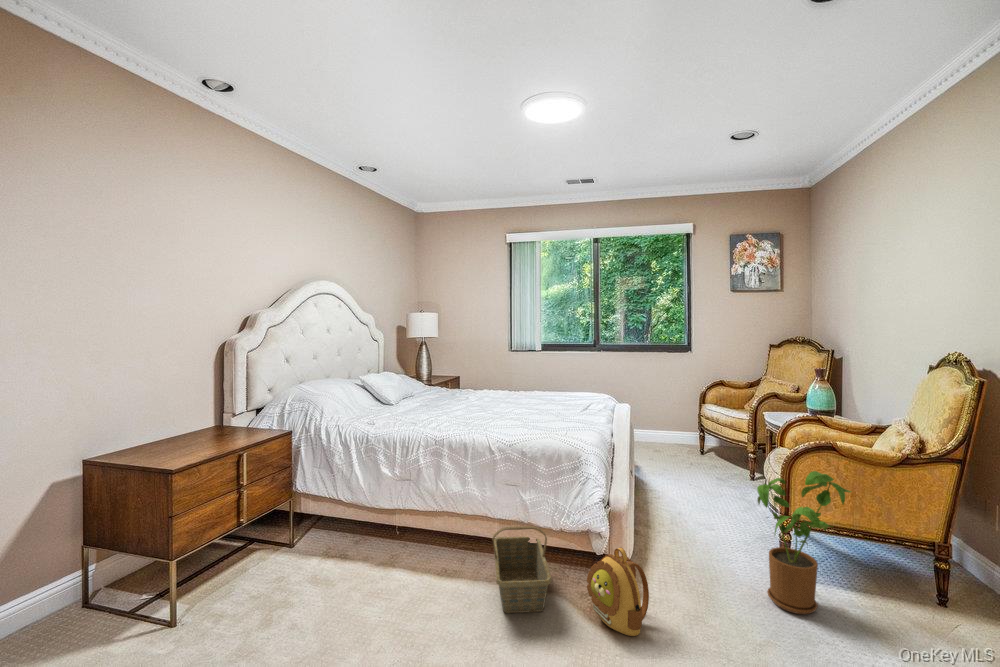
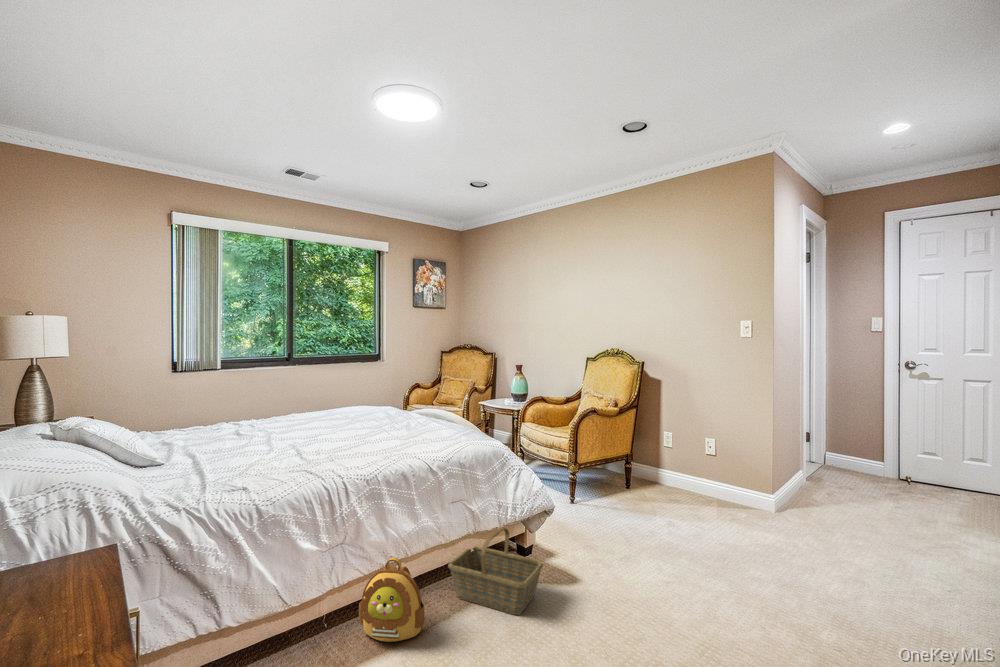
house plant: present [757,471,852,614] -> none [576,424,634,519]
backpack: present [587,548,649,636] -> present [359,557,425,642]

